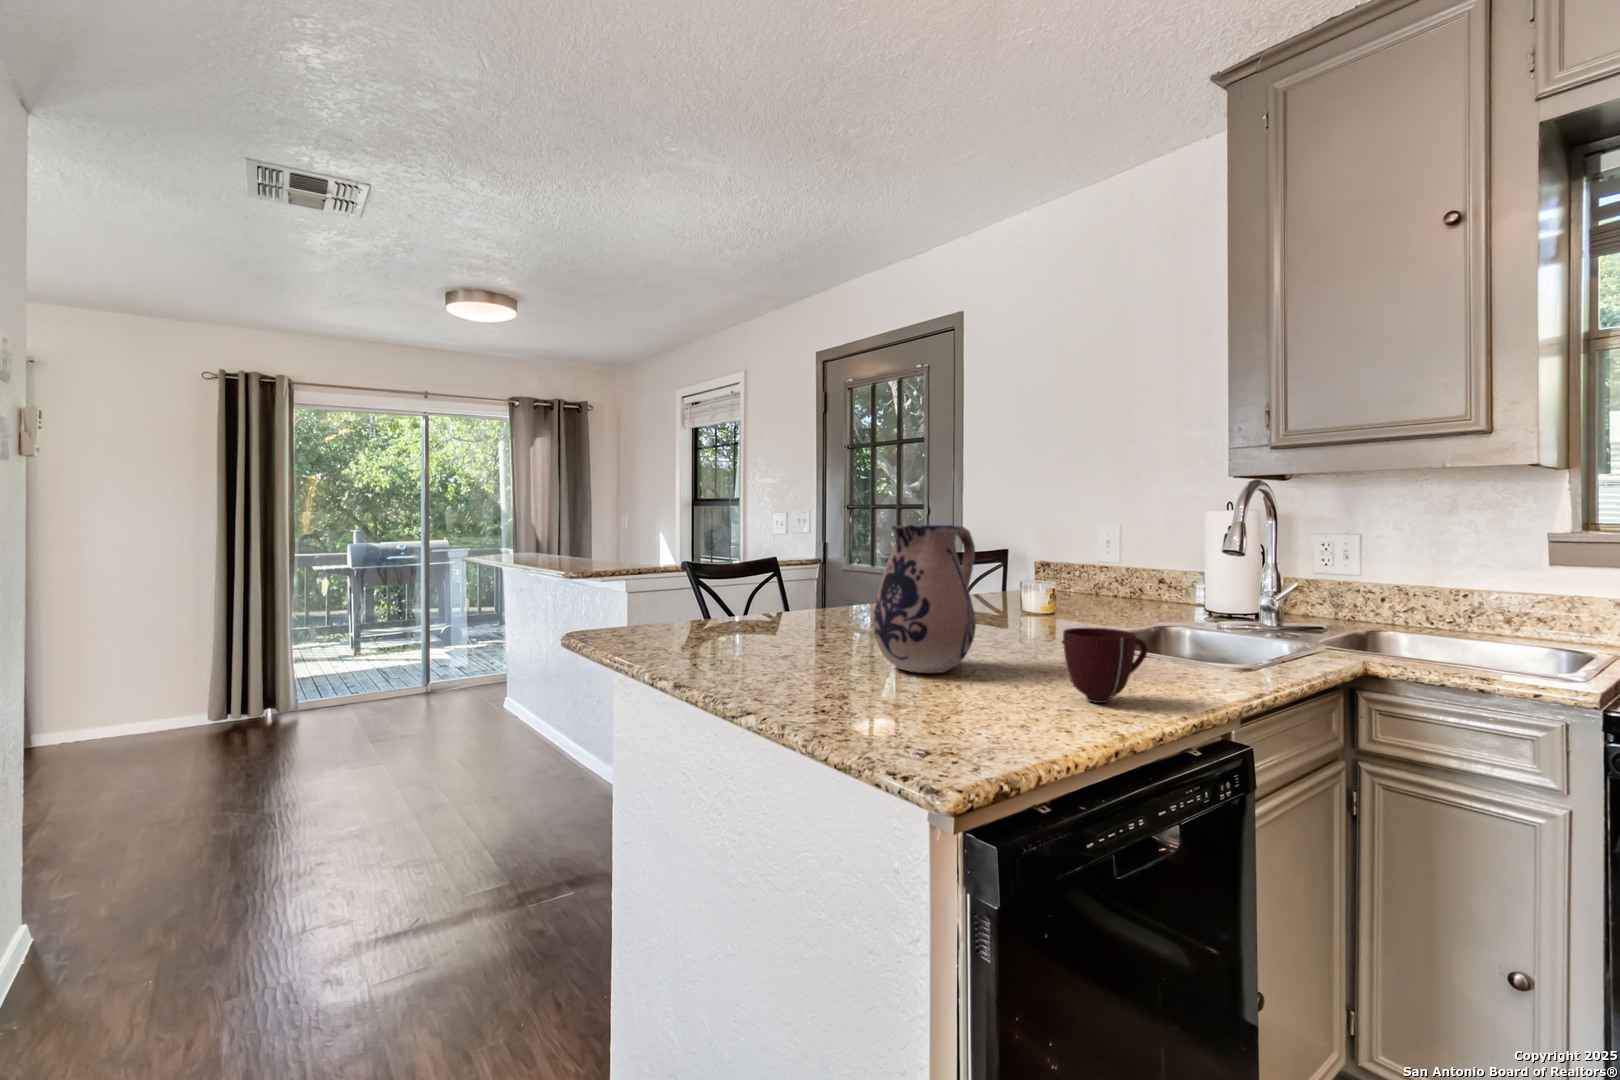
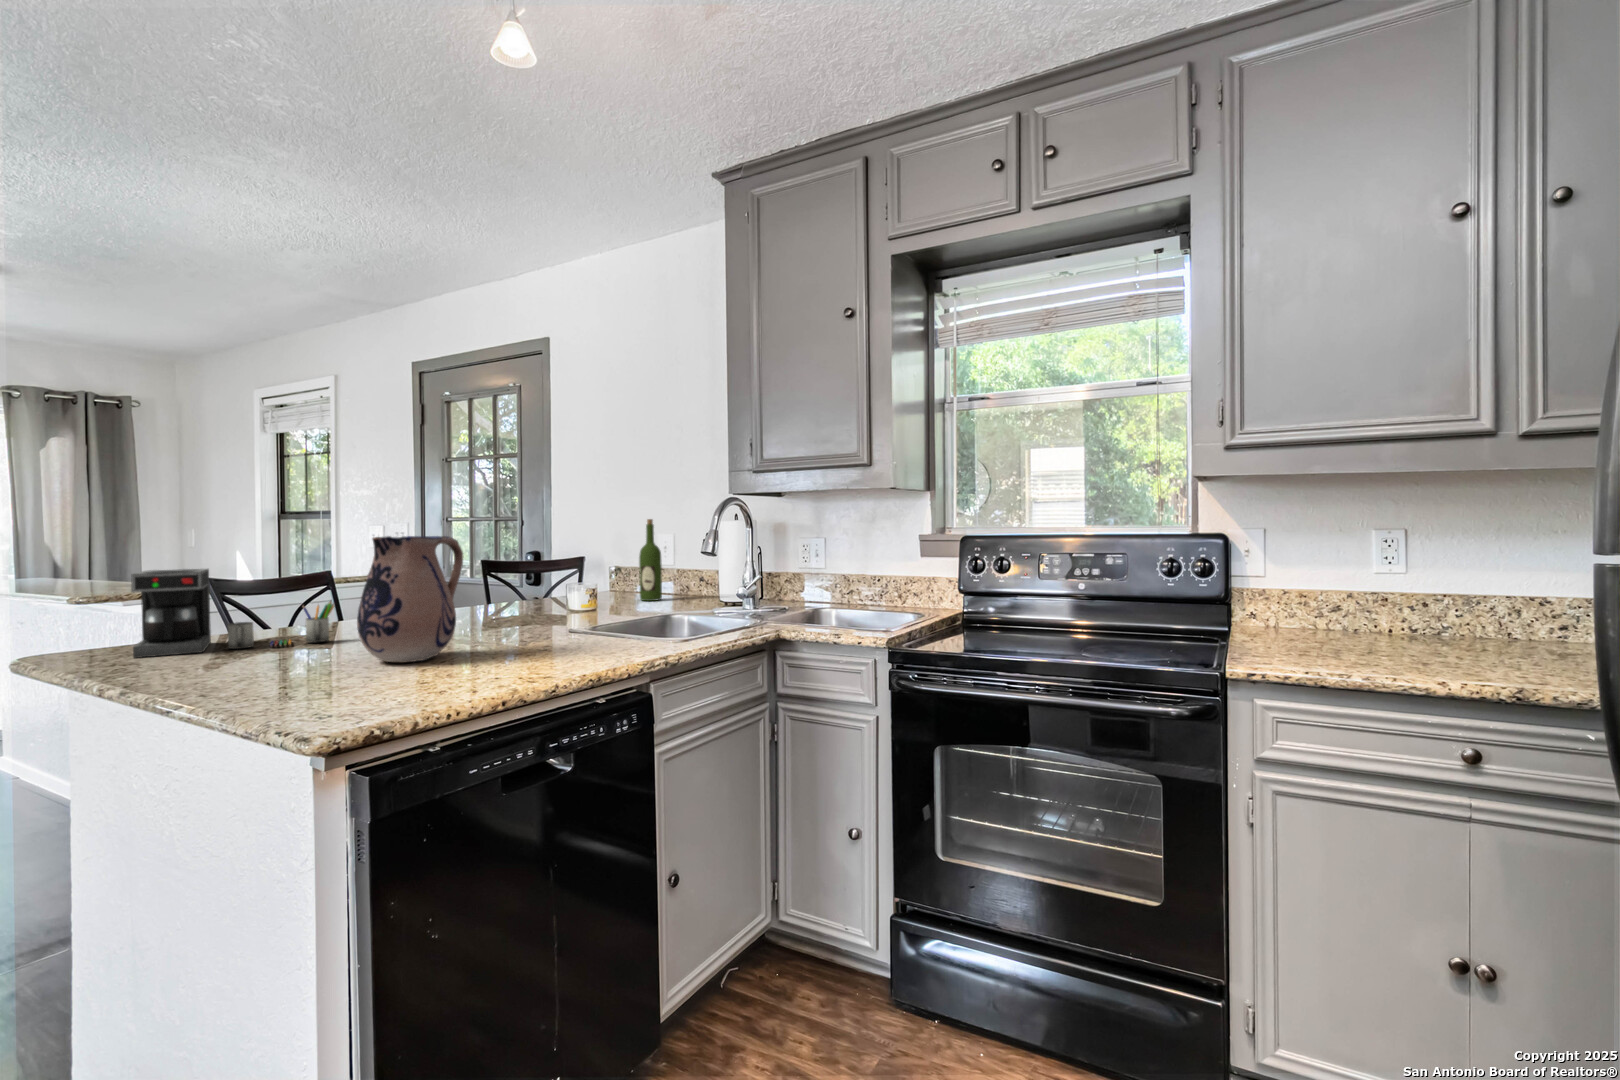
wine bottle: none [1088,507,1116,605] -> present [639,519,662,601]
coffee maker: none [656,554,819,642] -> present [131,569,335,658]
mug: present [1063,628,1147,703] -> none [503,614,575,671]

